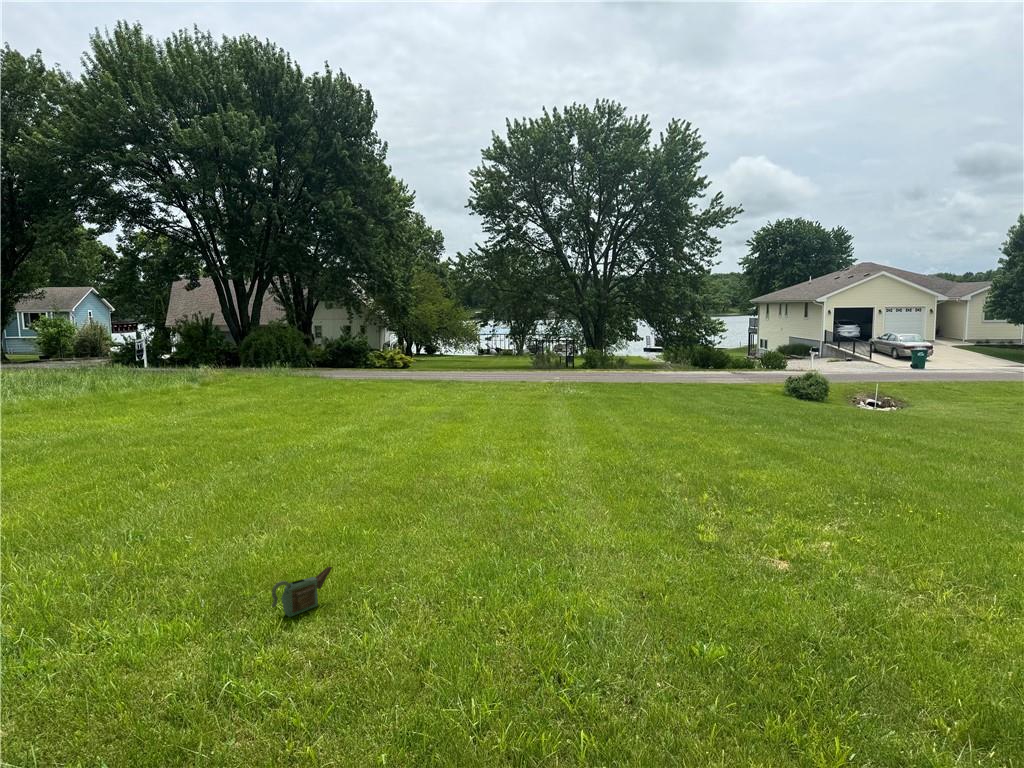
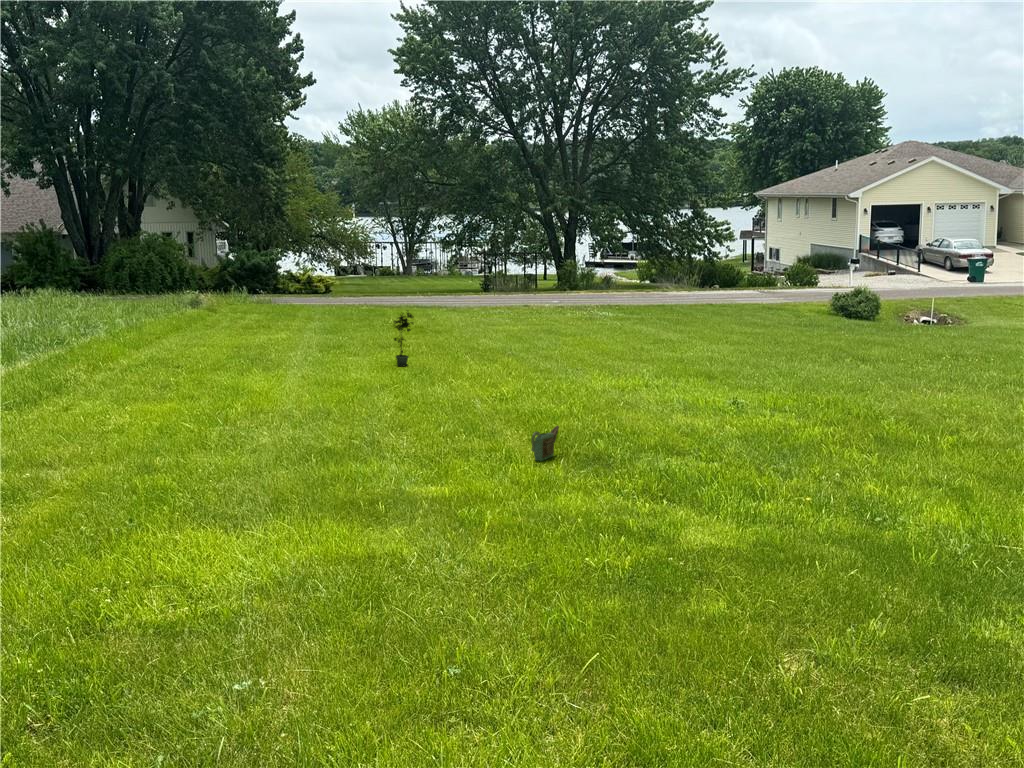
potted plant: none [345,396,367,445] -> present [394,313,413,366]

